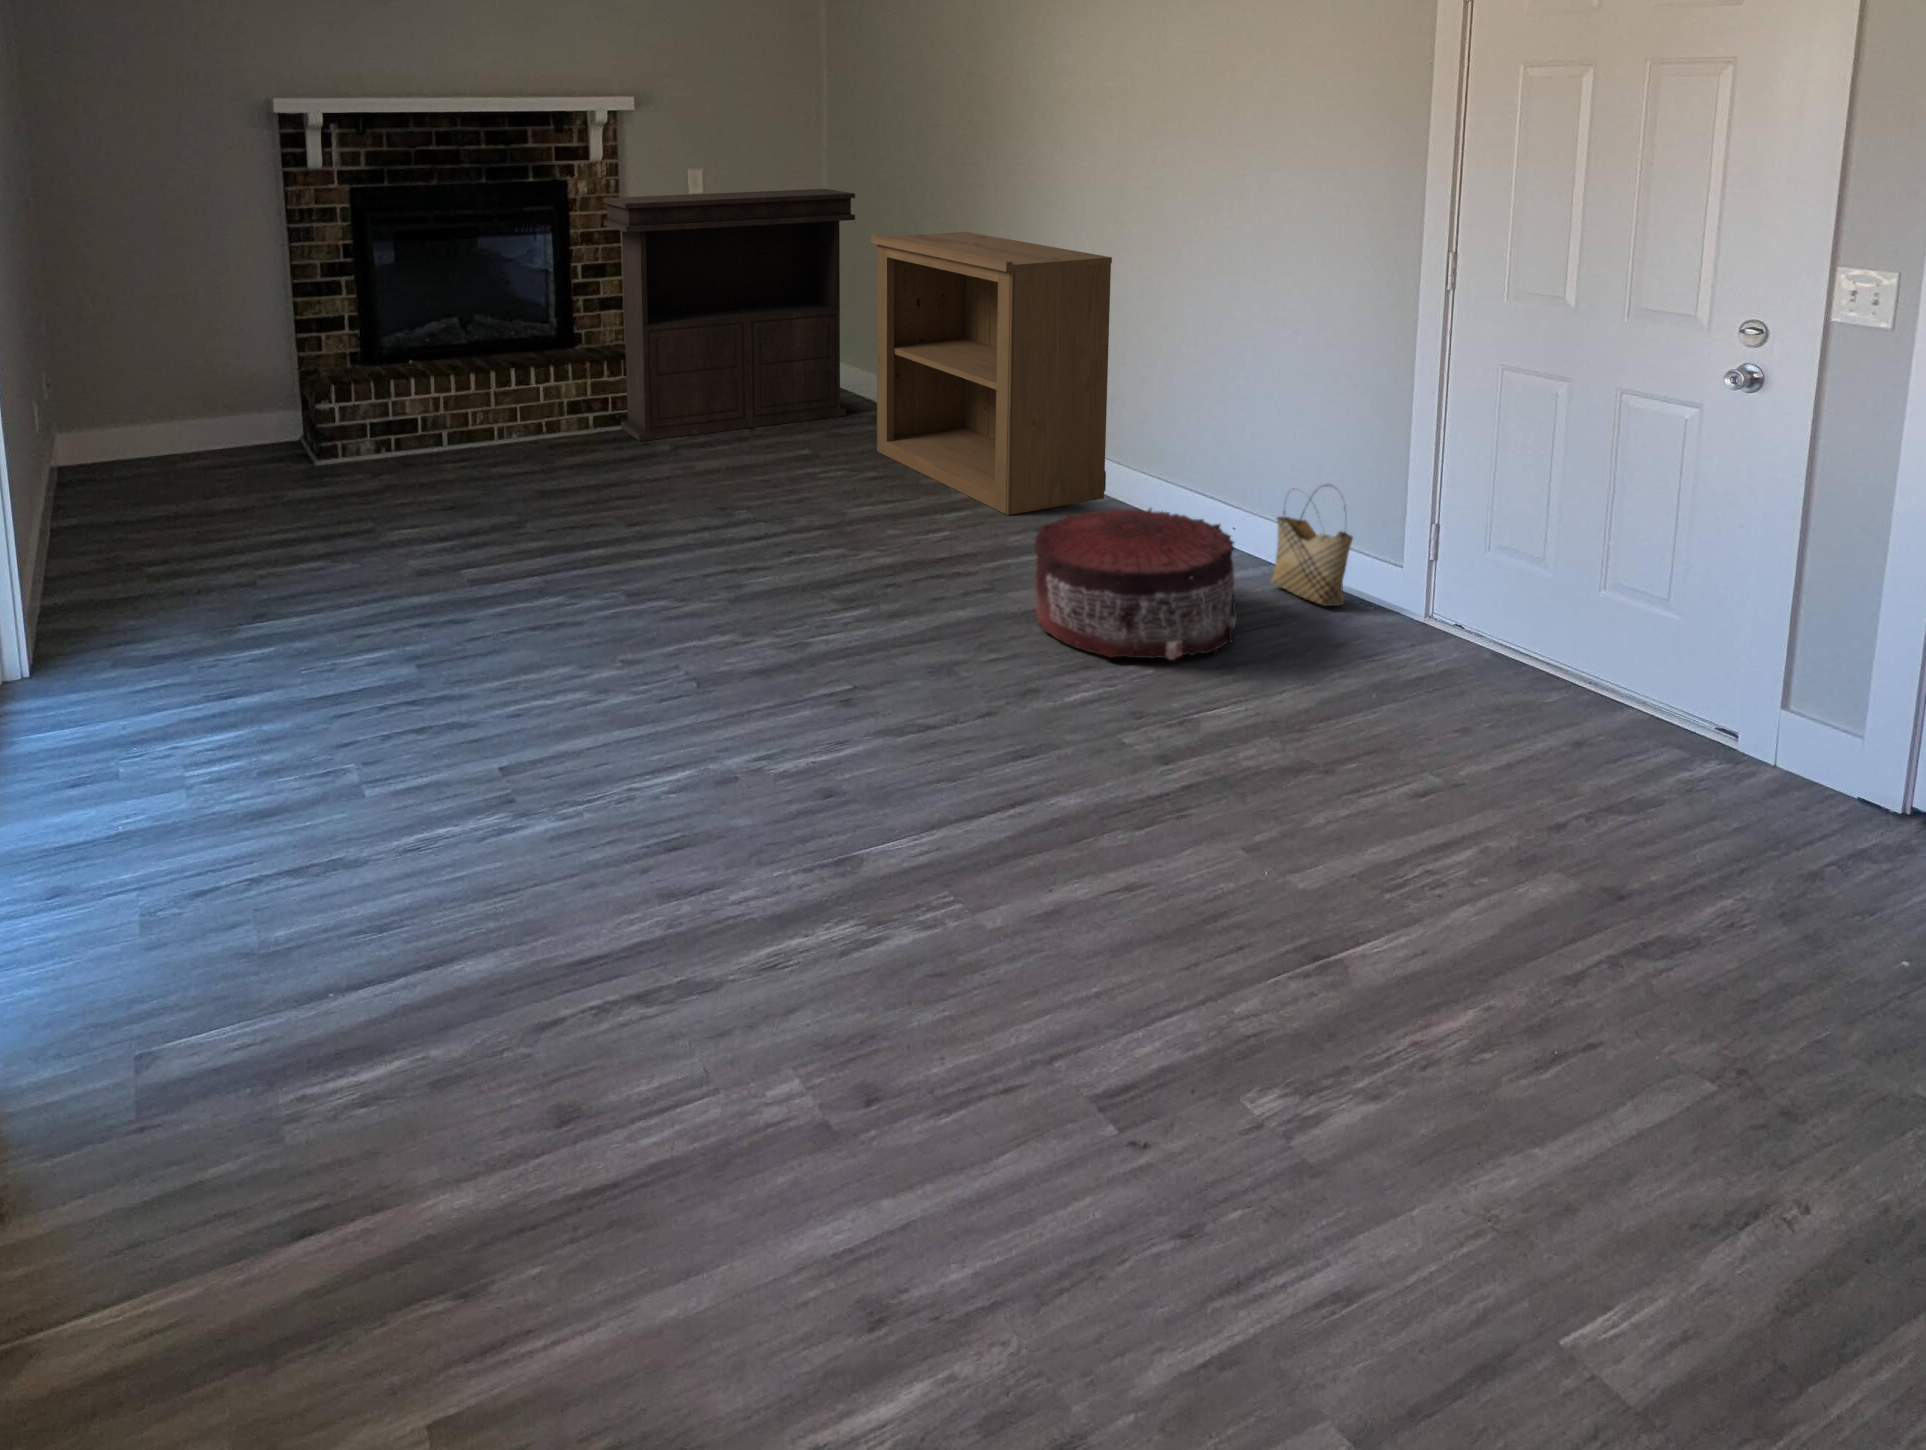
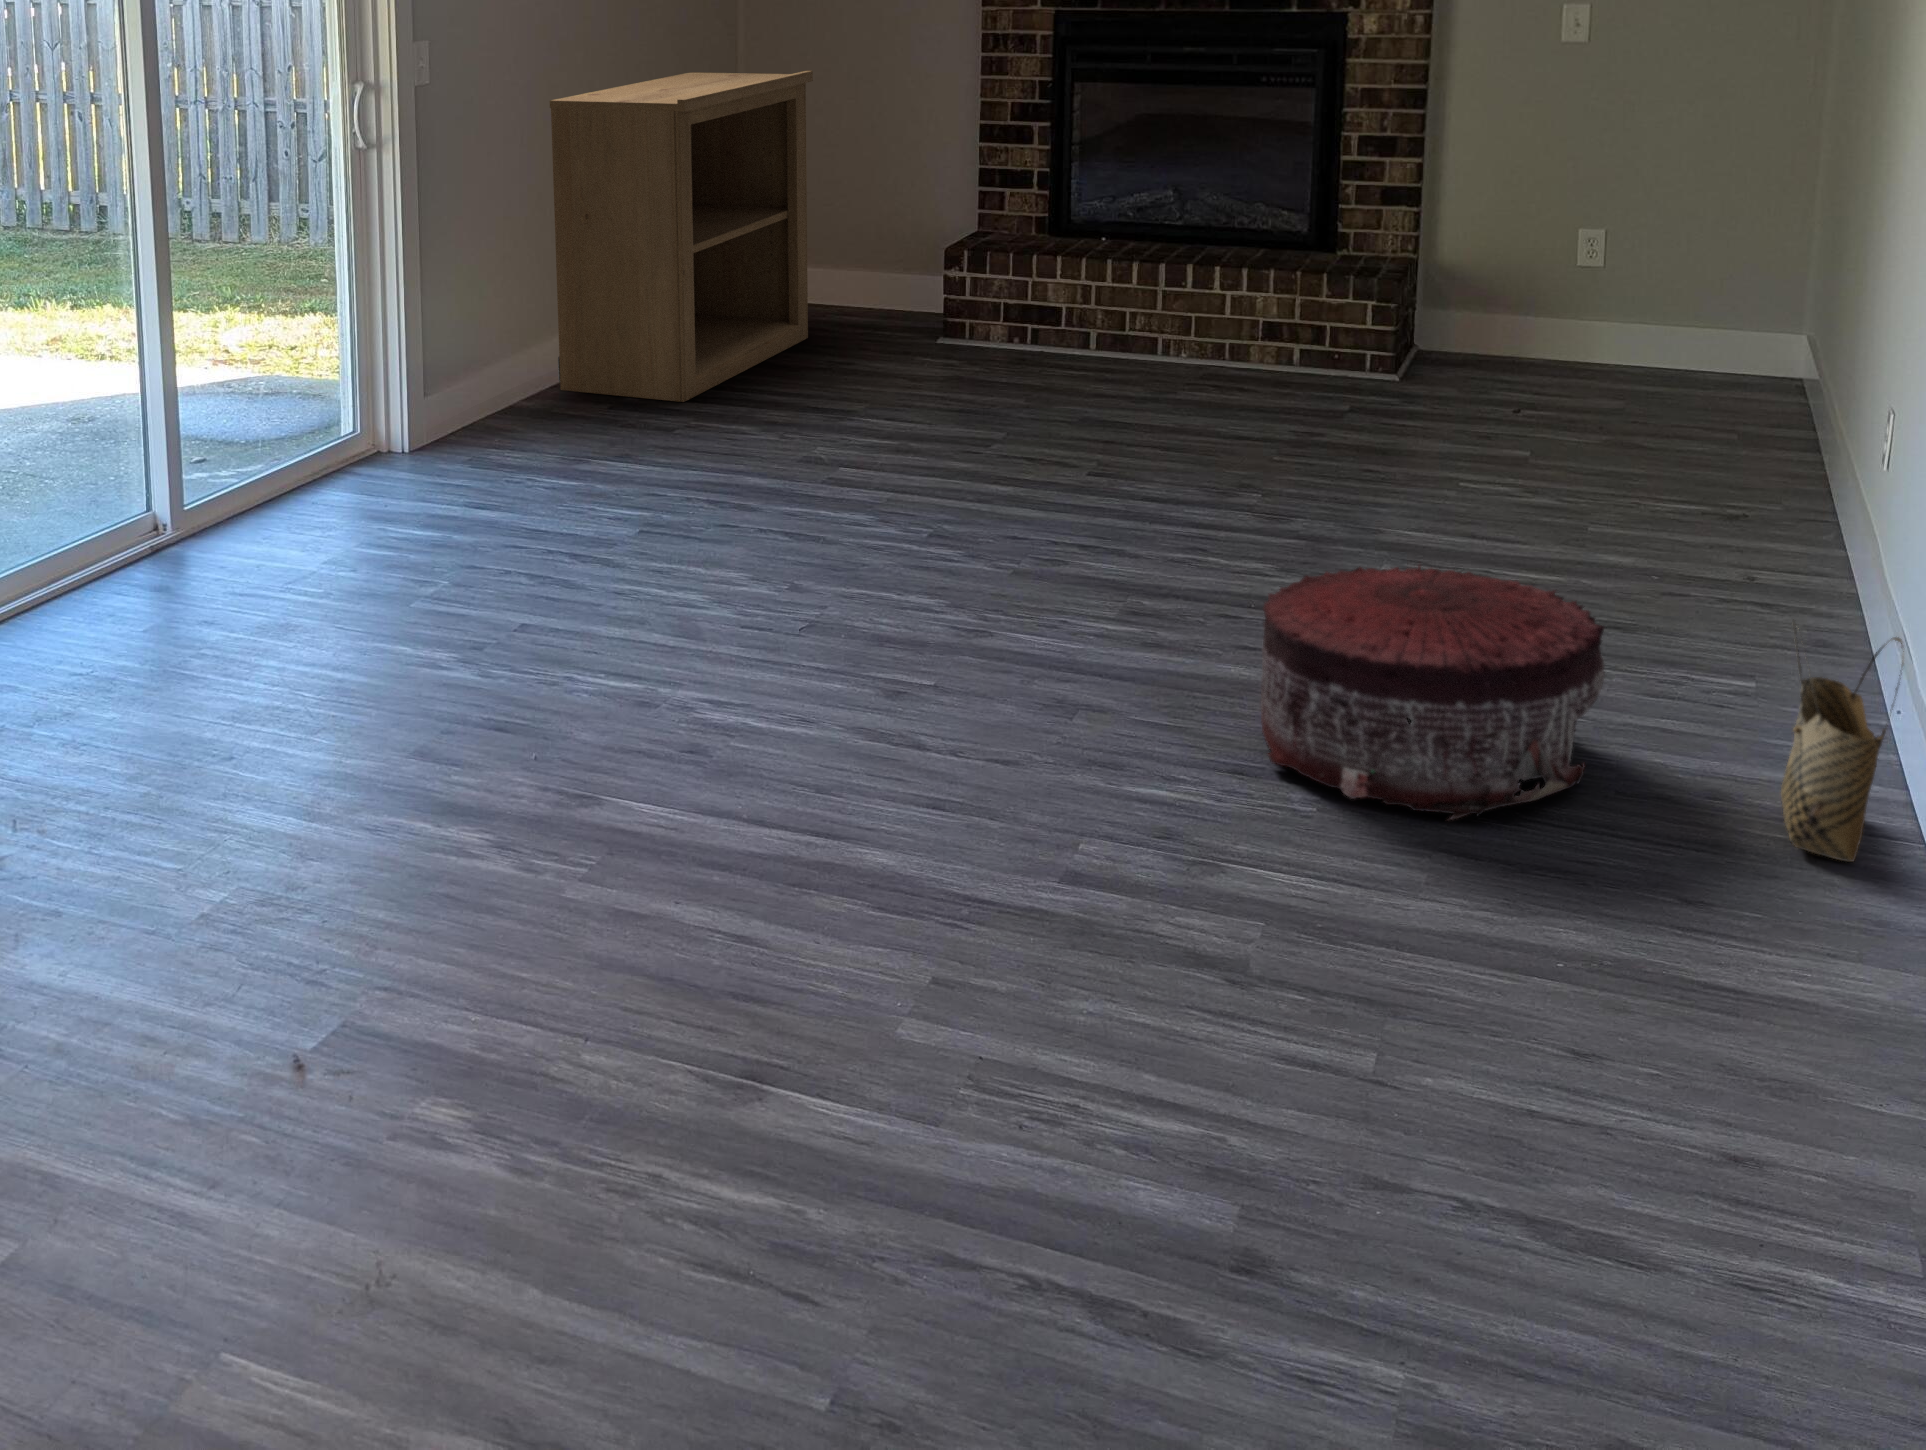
console table: present [603,189,855,441] -> none [1318,37,1744,426]
bookshelf: present [871,232,1112,515] -> present [550,71,813,402]

